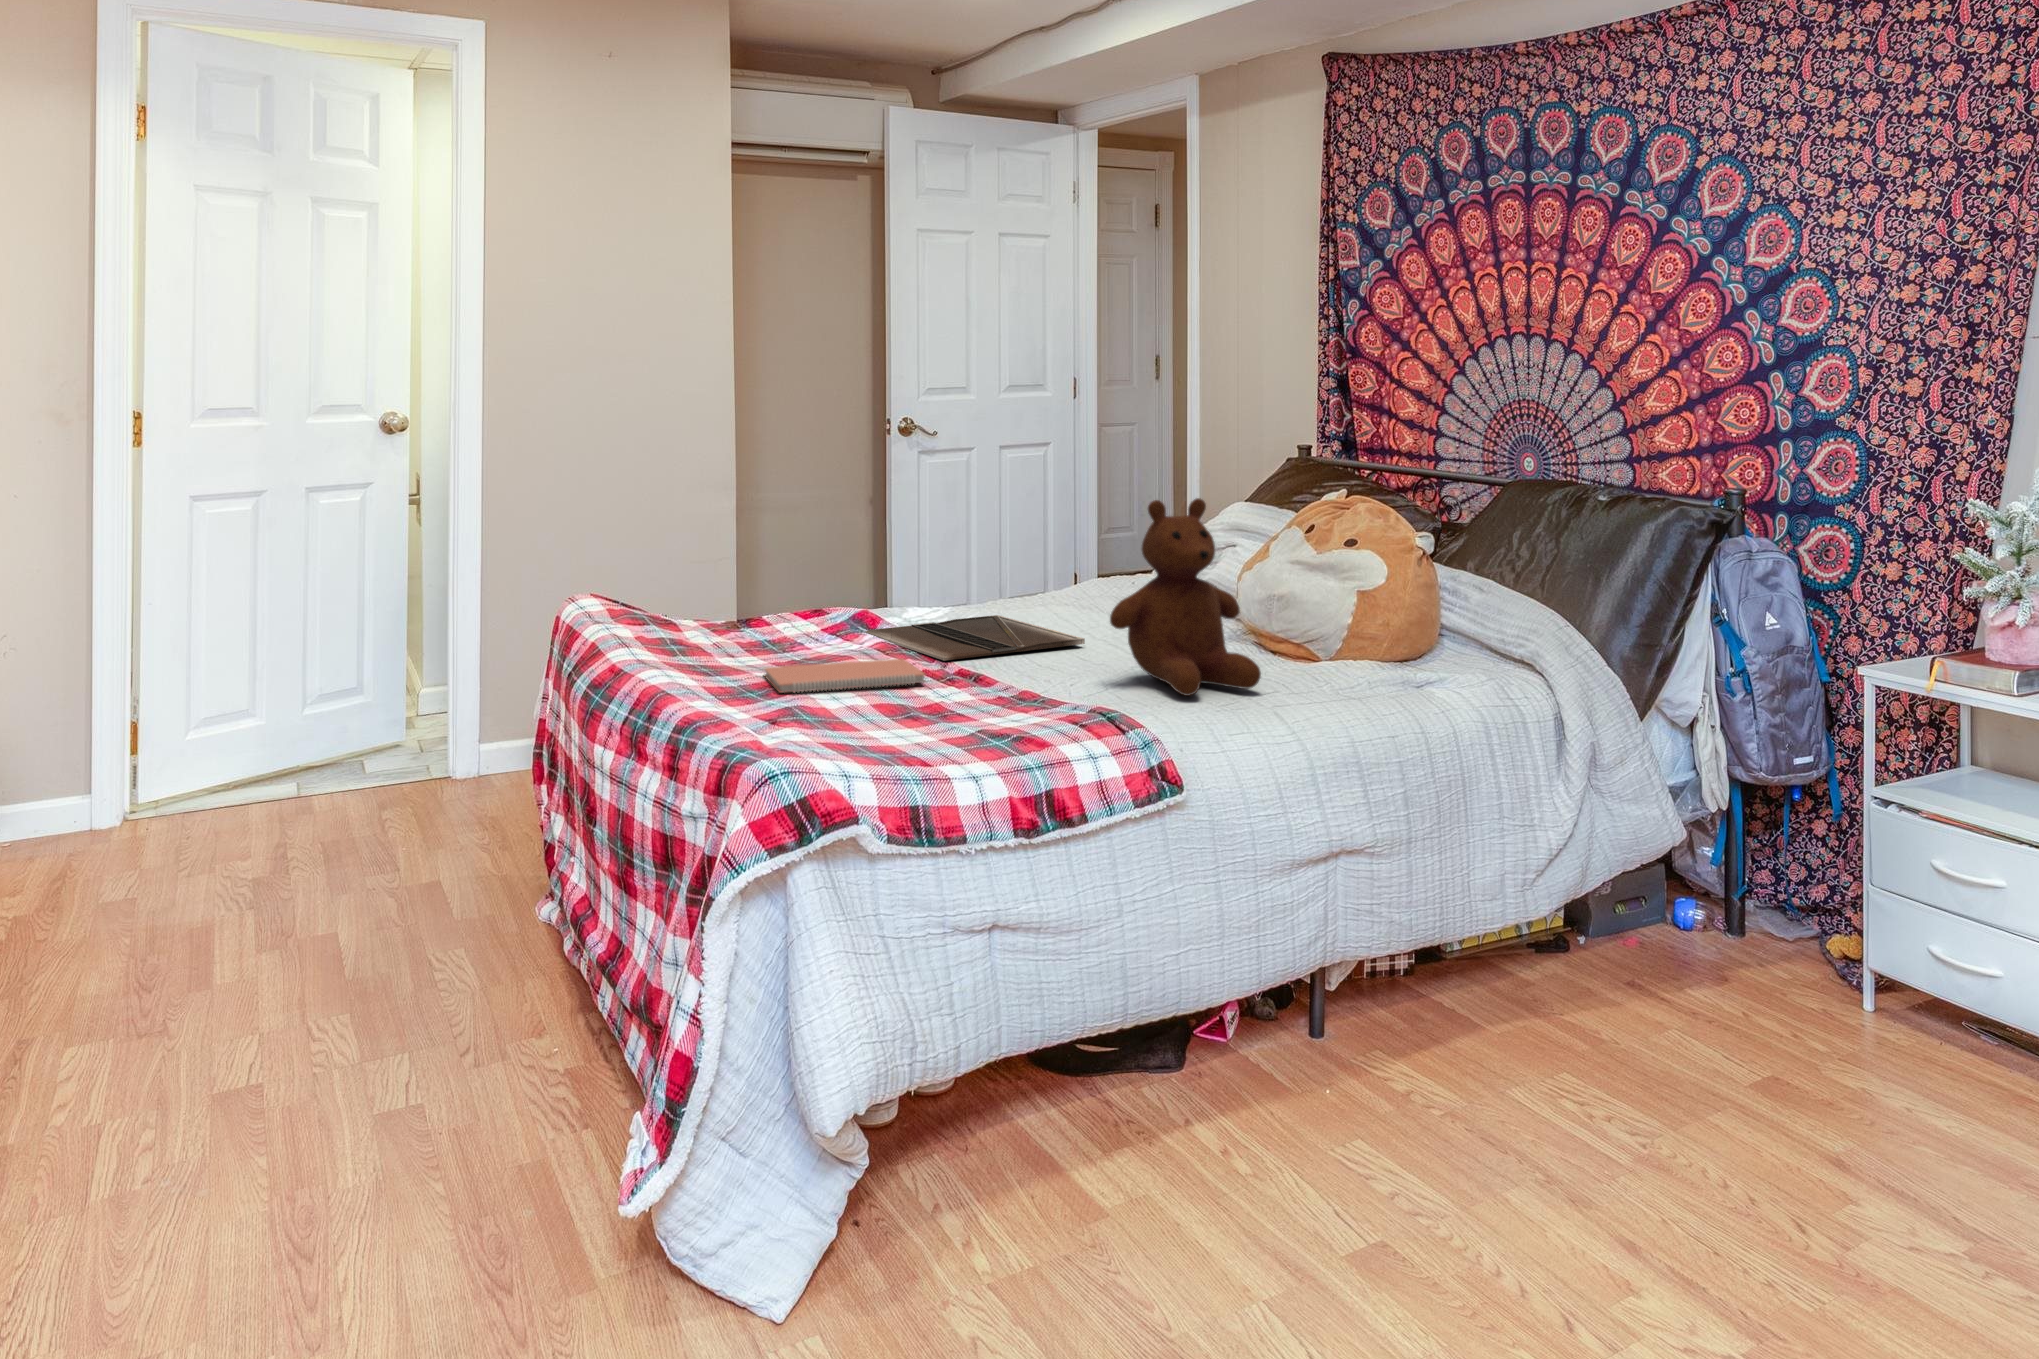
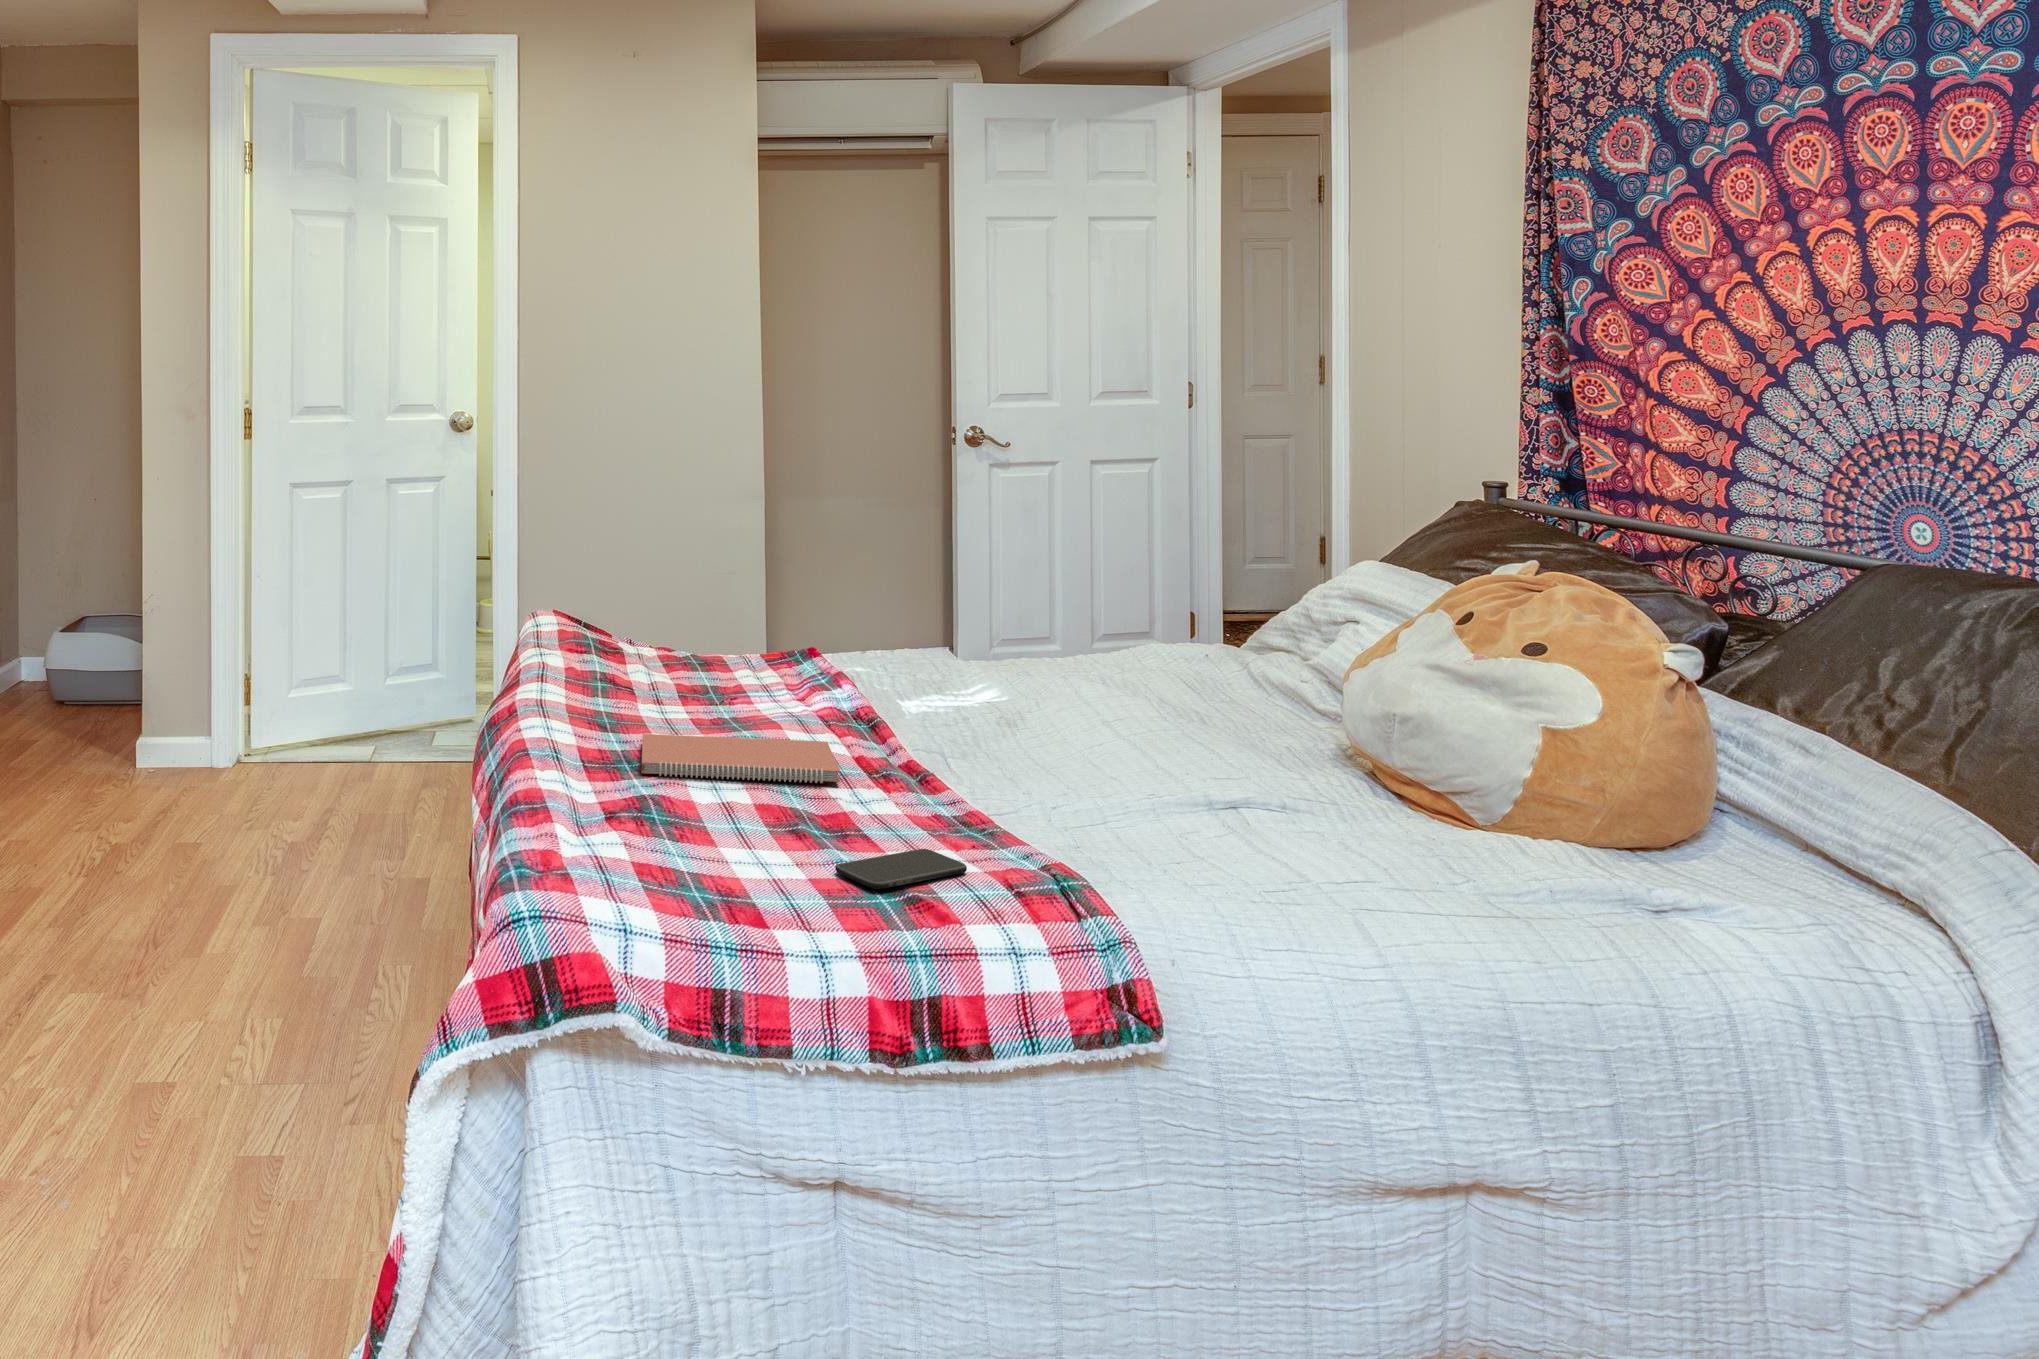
teddy bear: present [1110,498,1261,696] -> none [1111,556,1355,858]
laptop: present [865,615,1085,661] -> none [812,688,1101,750]
smartphone: none [957,712,1039,737] -> present [835,849,967,889]

